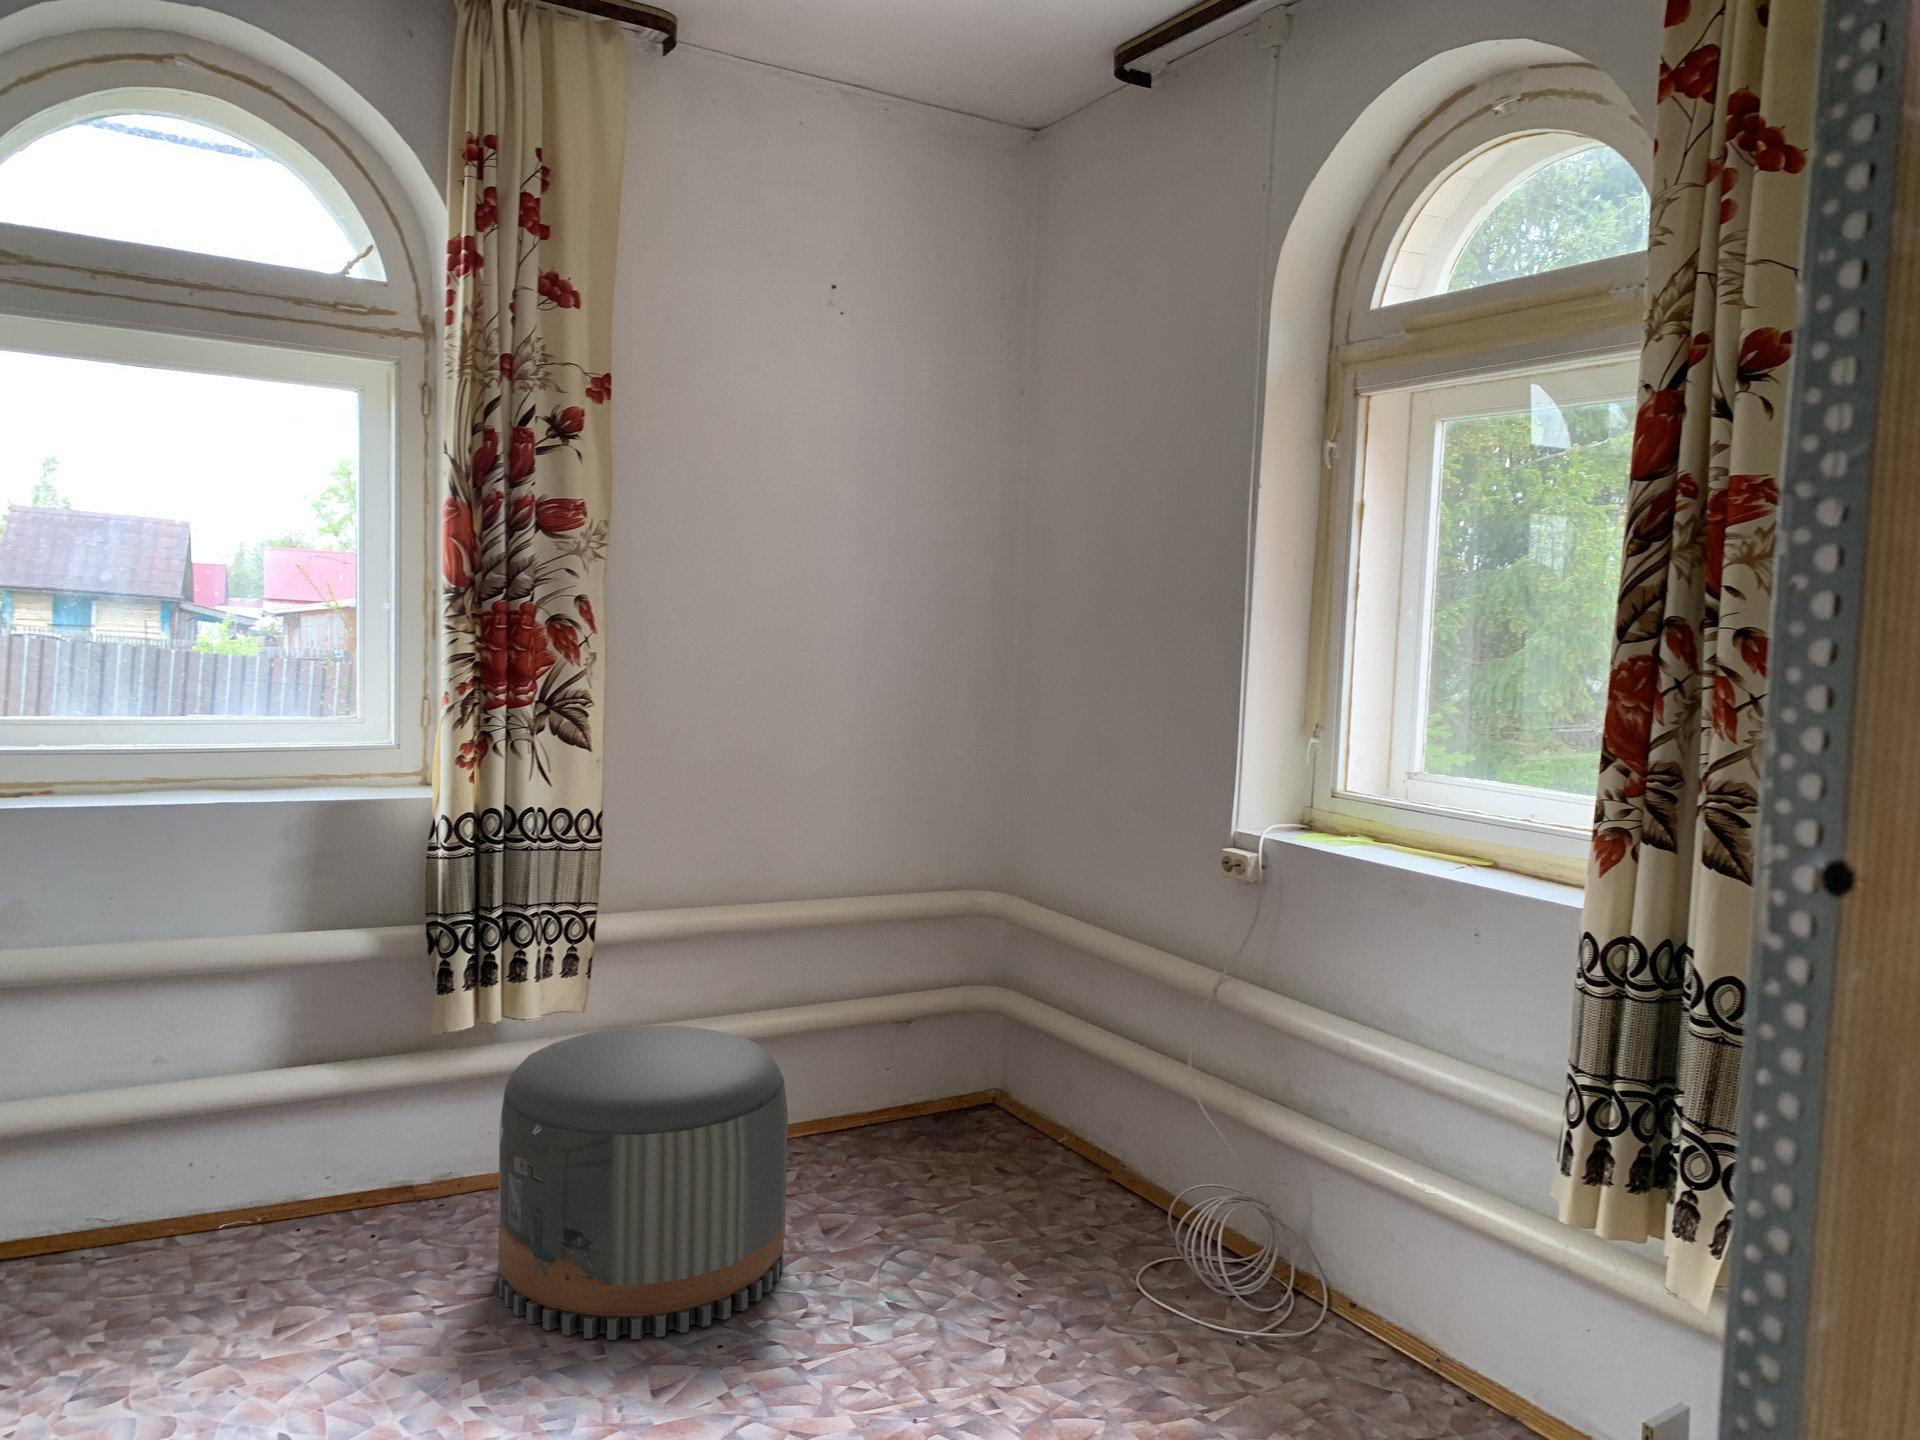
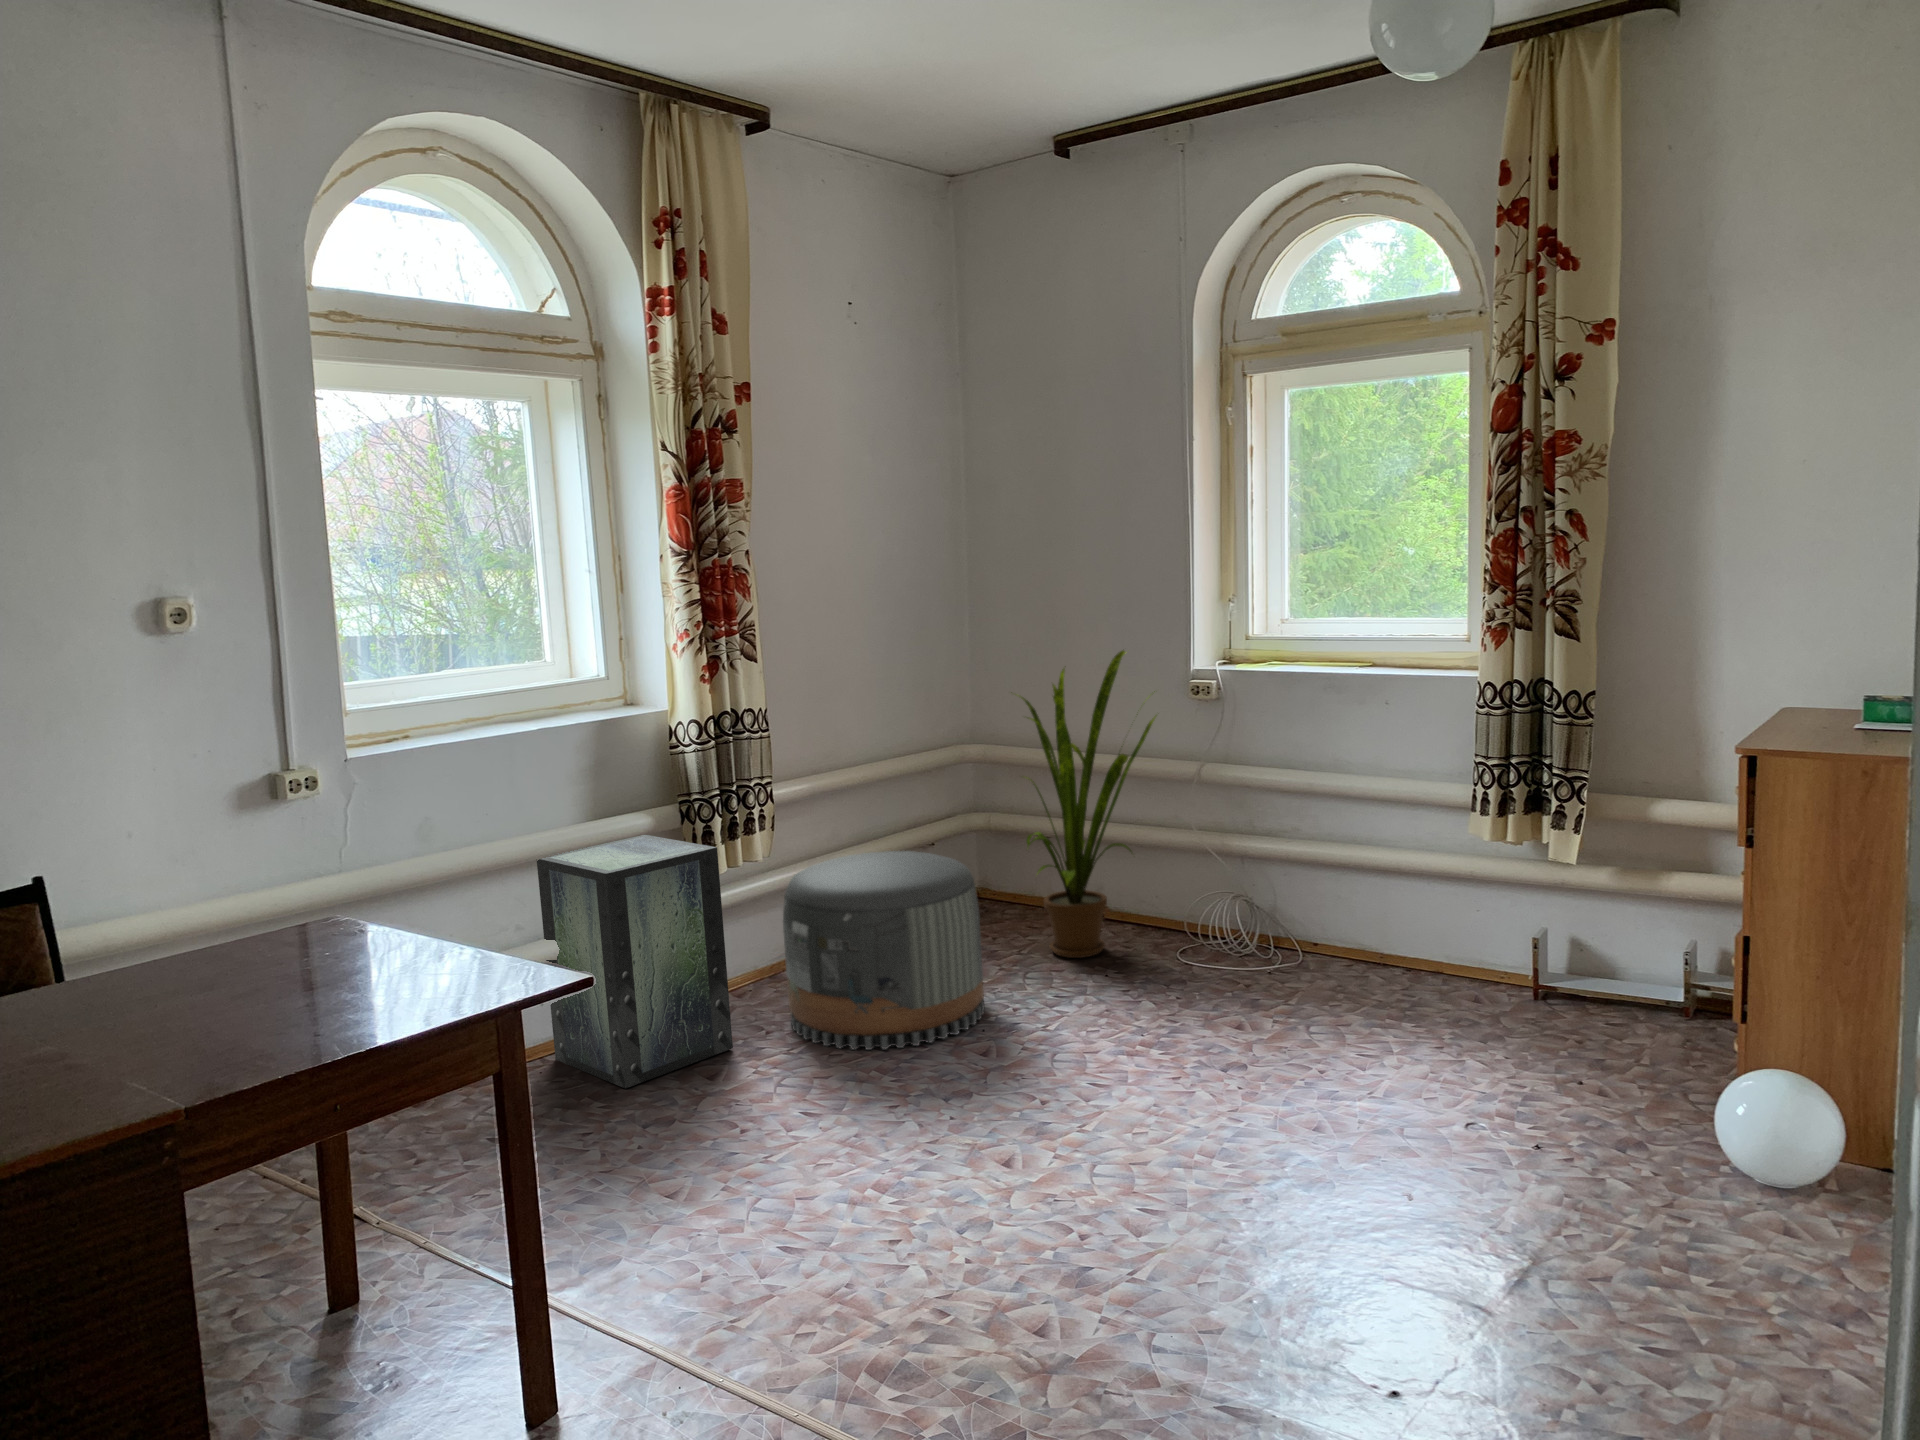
house plant: none [932,781,1162,1225] -> present [1011,650,1156,958]
storage box: none [194,957,398,1317] -> present [537,835,733,1089]

